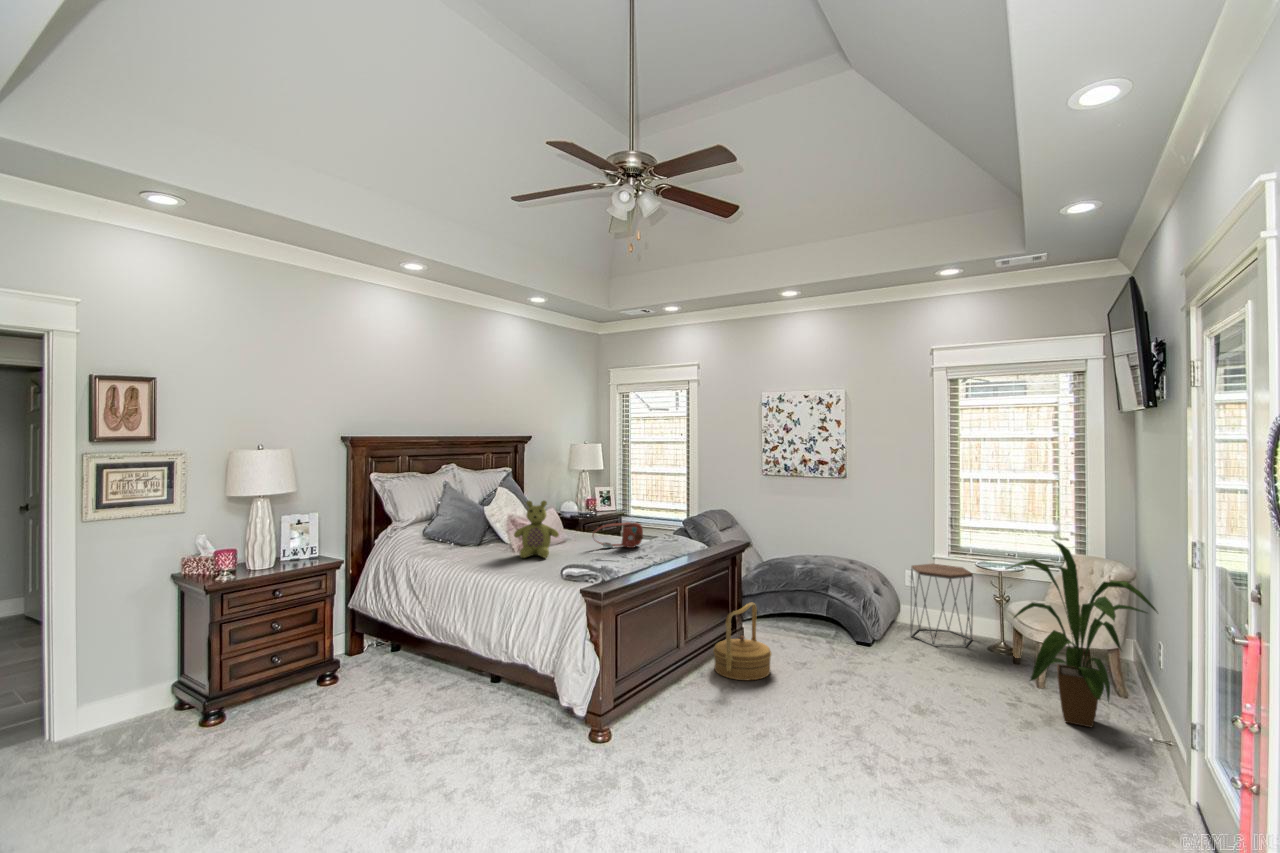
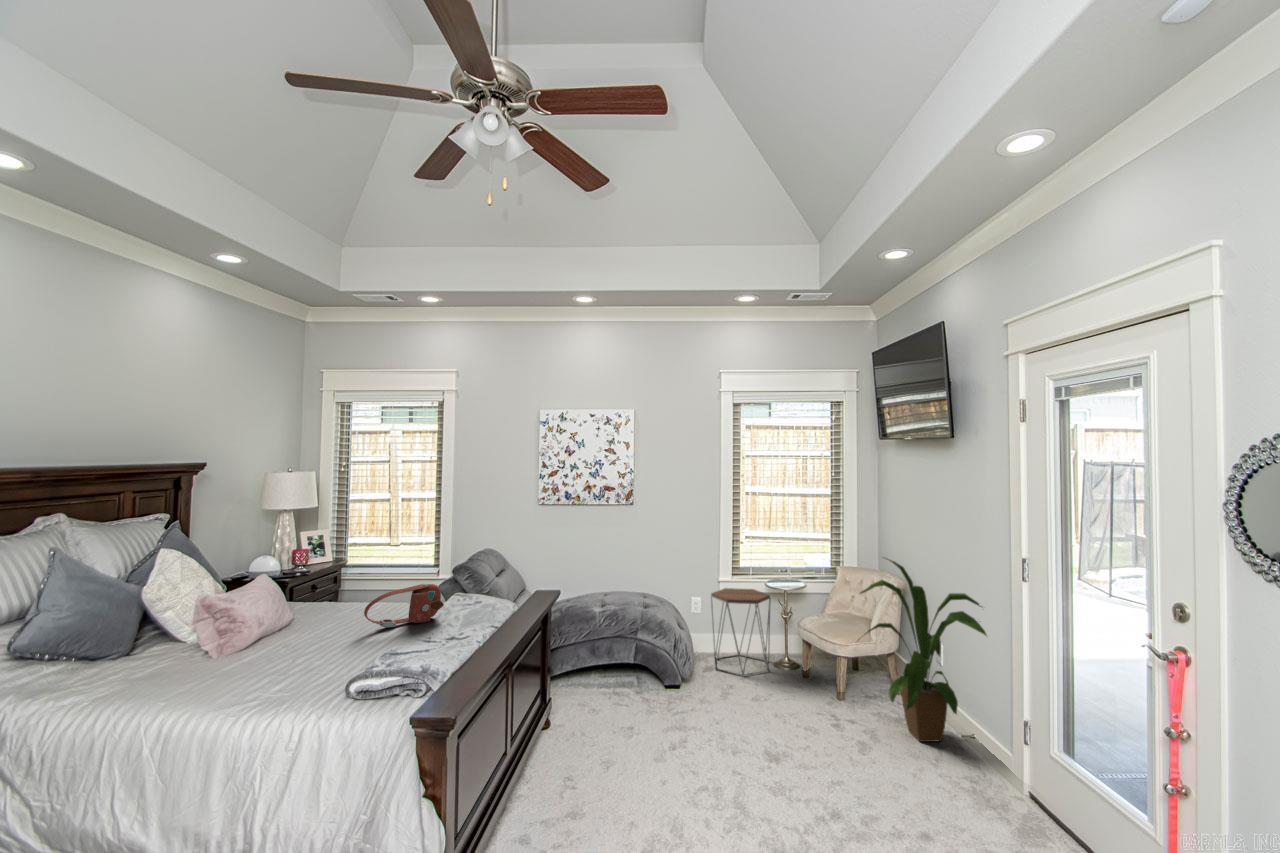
stuffed bear: present [514,501,559,558] -> none [222,566,312,674]
woven basket: present [713,602,772,680] -> none [550,671,627,786]

